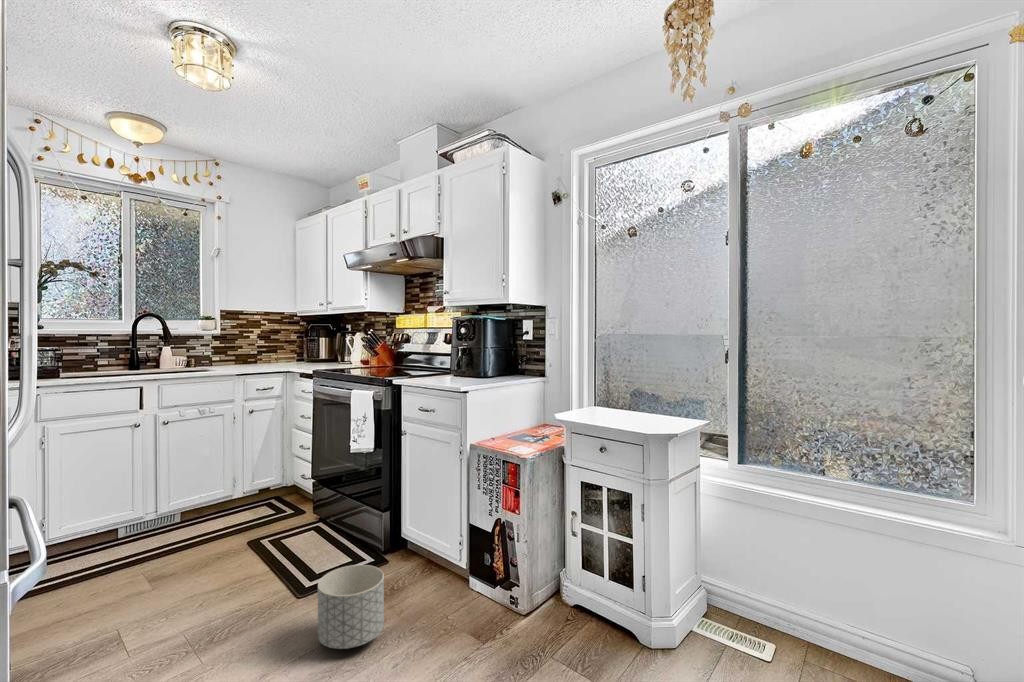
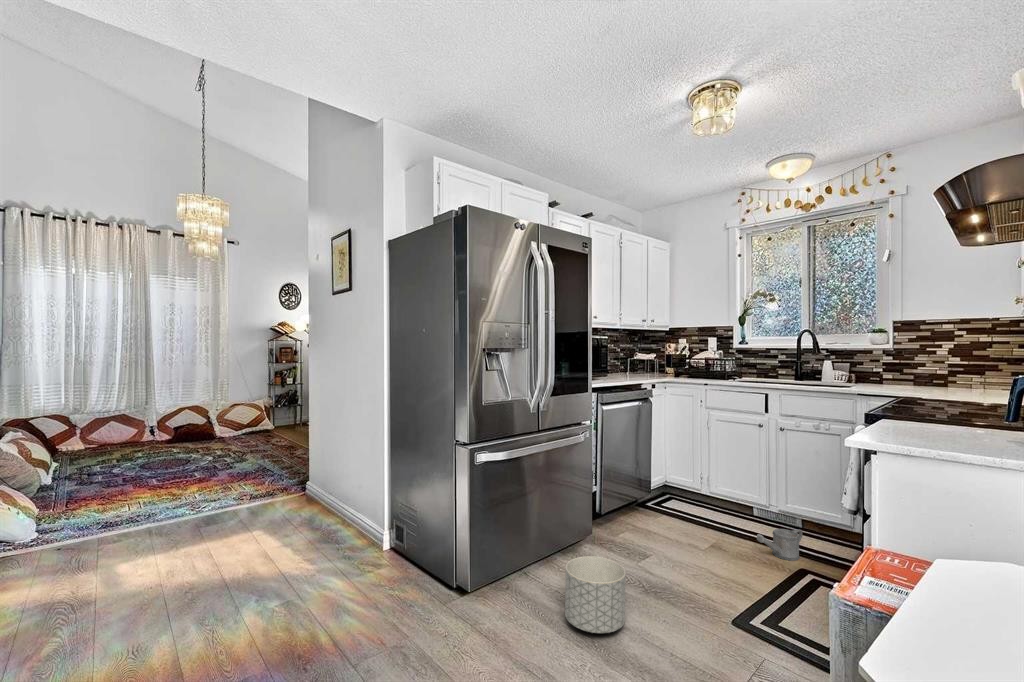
watering can: none [244,503,268,534] -> present [757,529,802,561]

